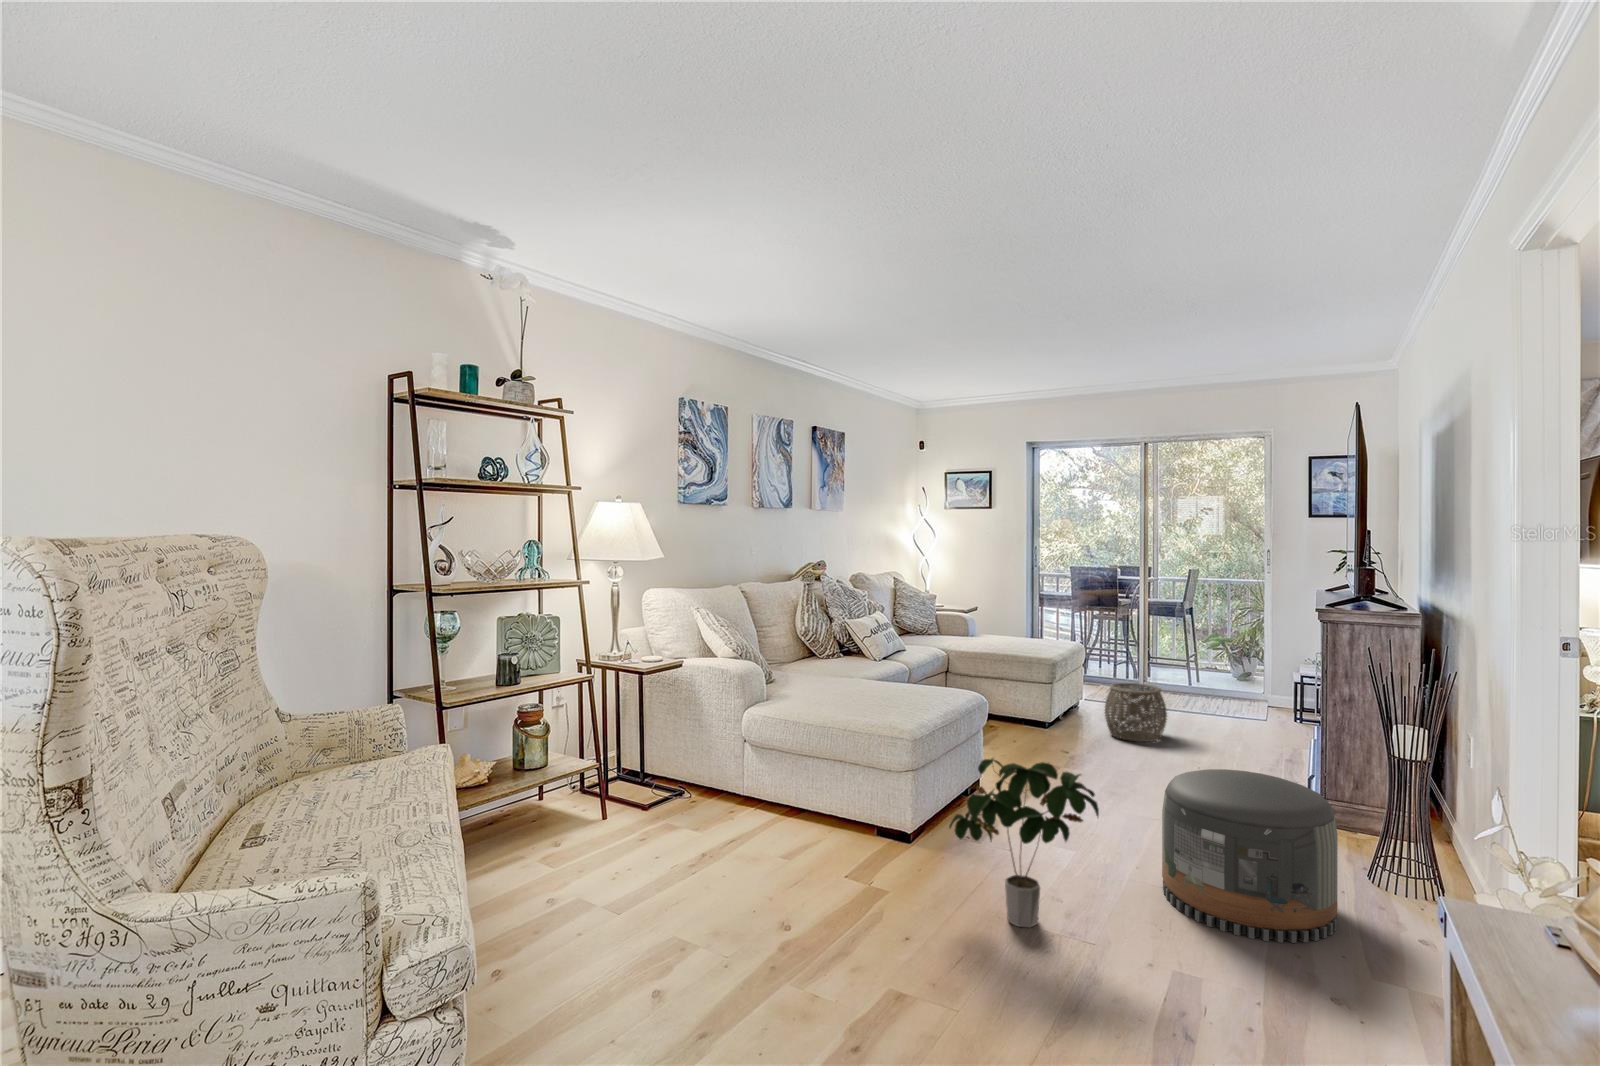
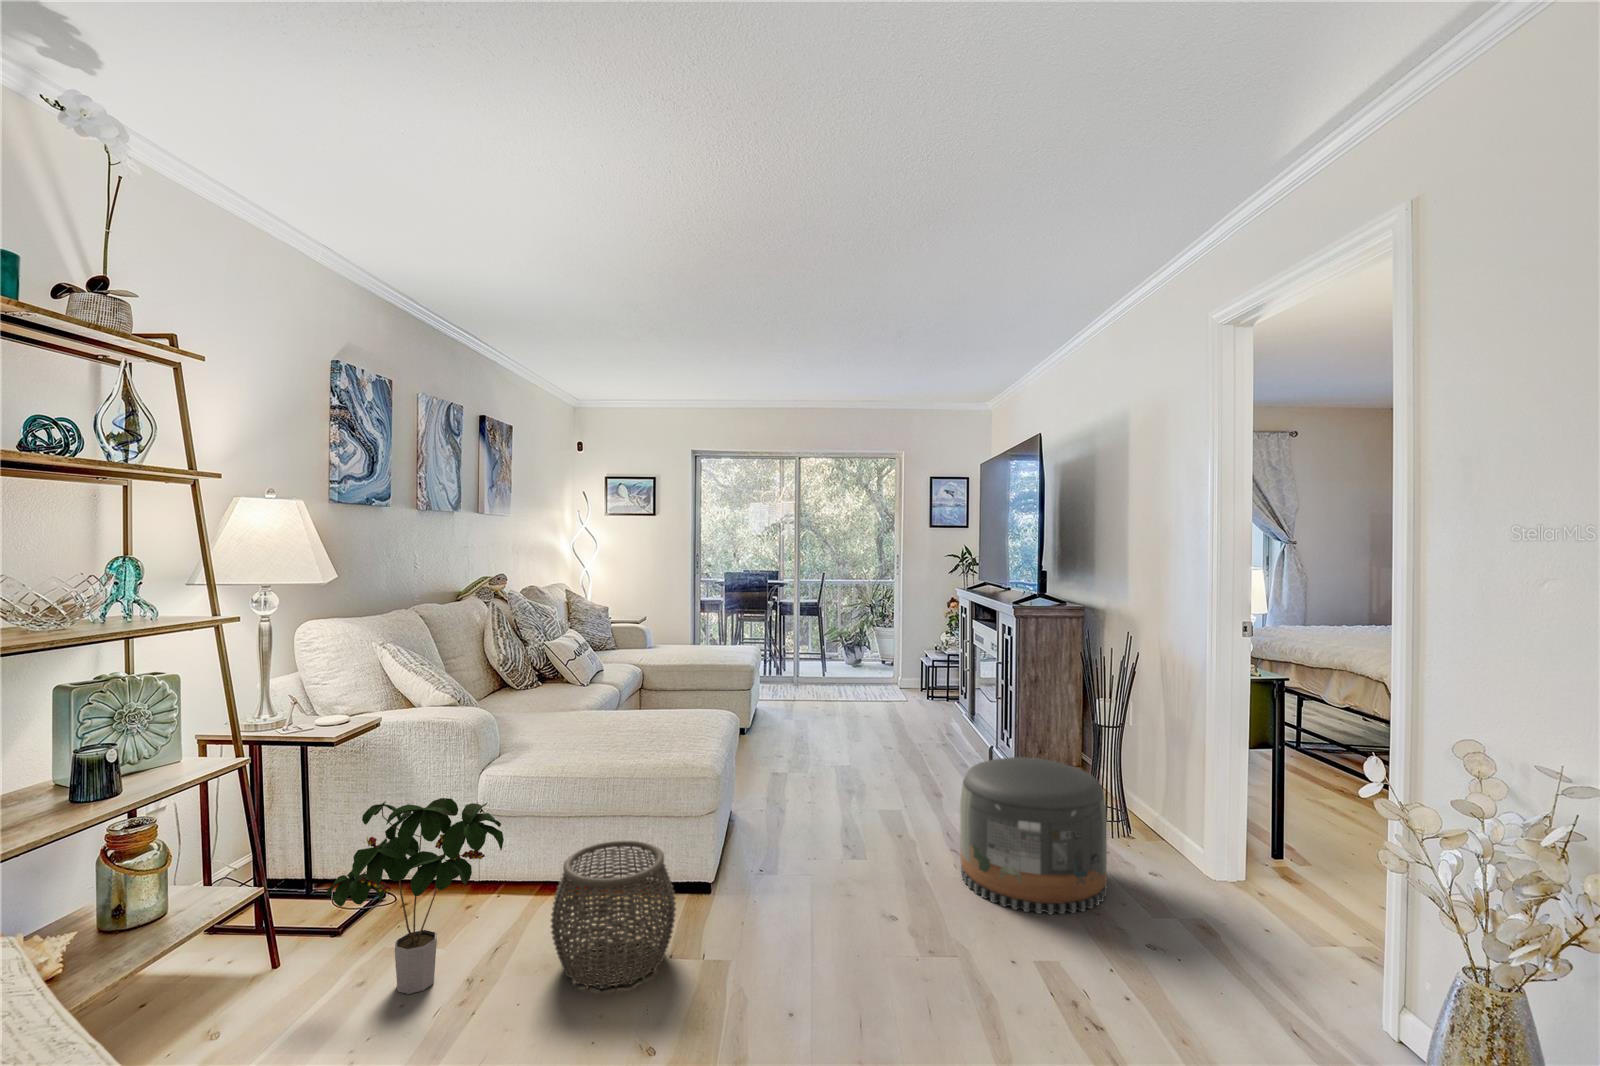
woven basket: present [1105,683,1167,742] -> present [551,841,676,989]
potted plant: present [949,758,1099,927] -> present [326,798,504,994]

